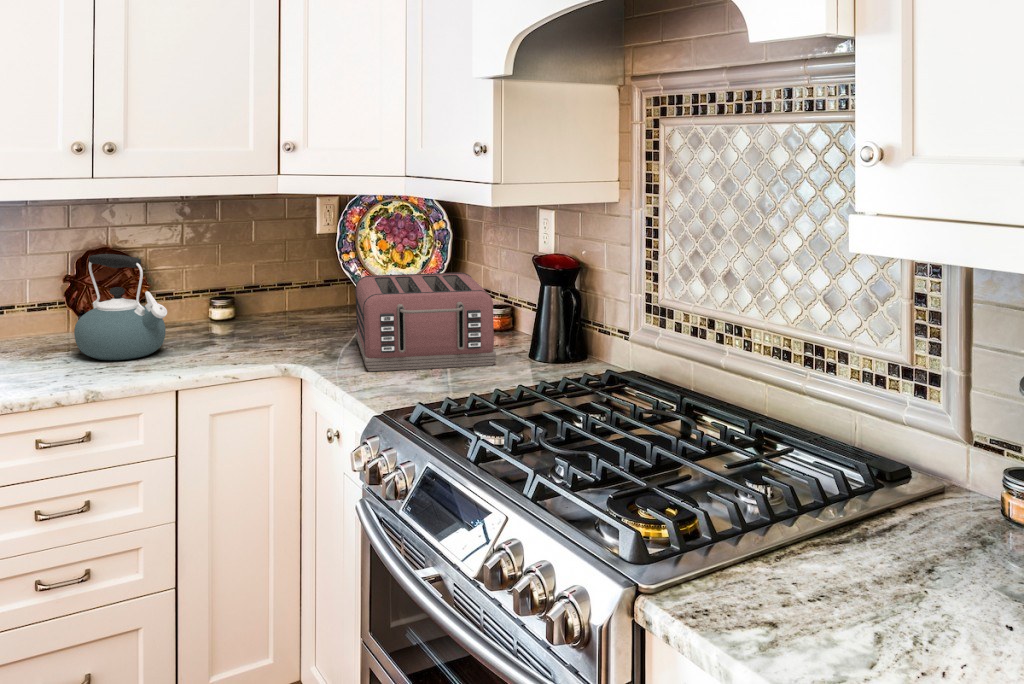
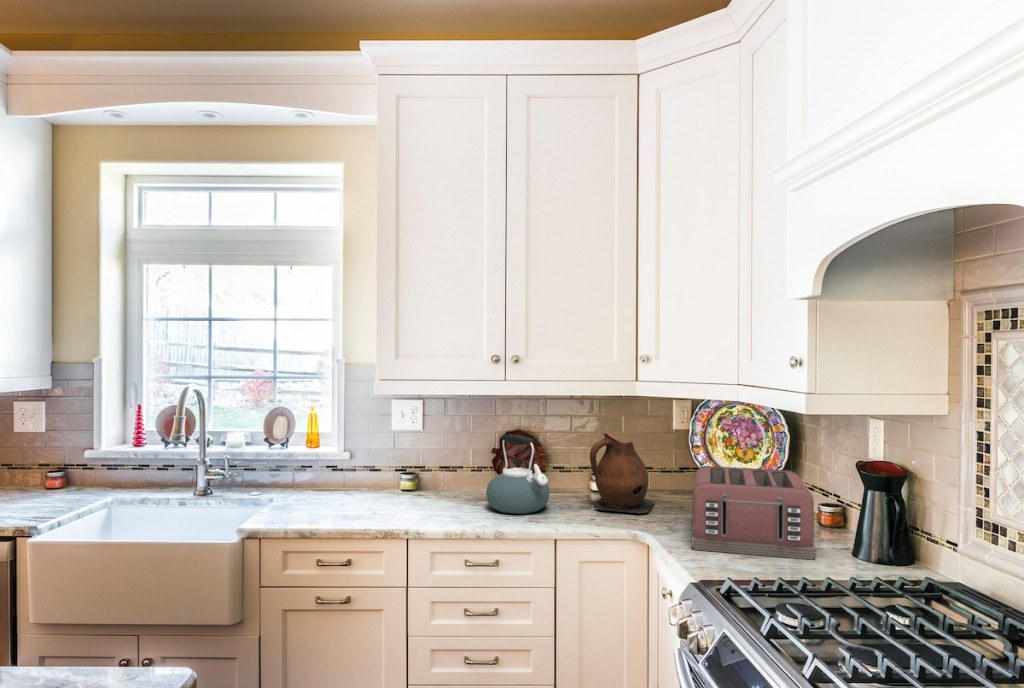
ceramic pitcher: none [216,242,300,343] -> present [590,432,655,515]

